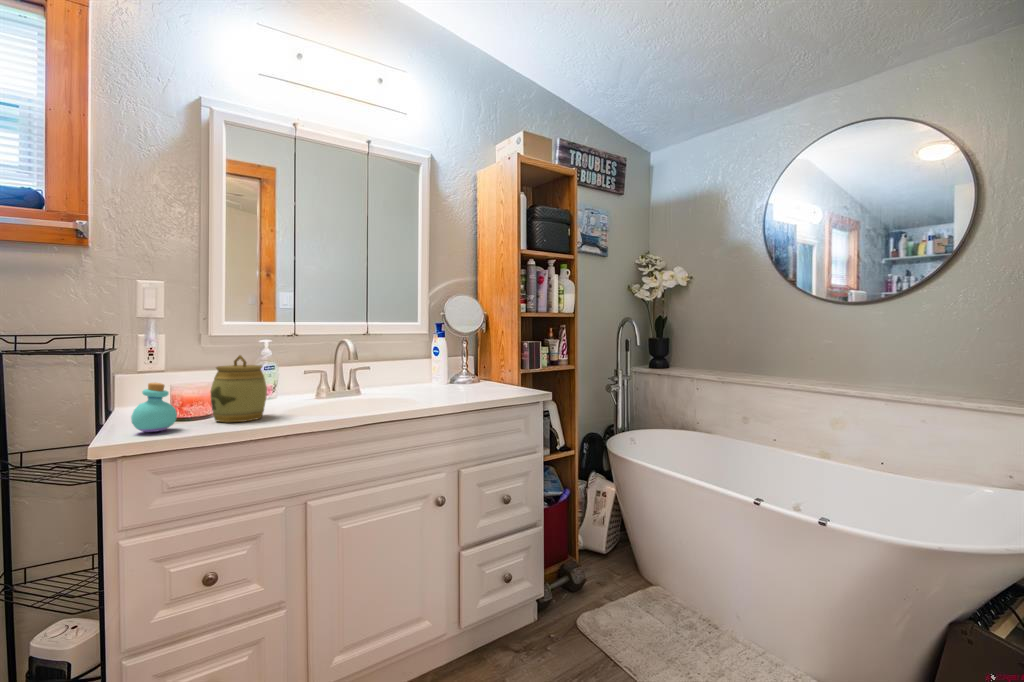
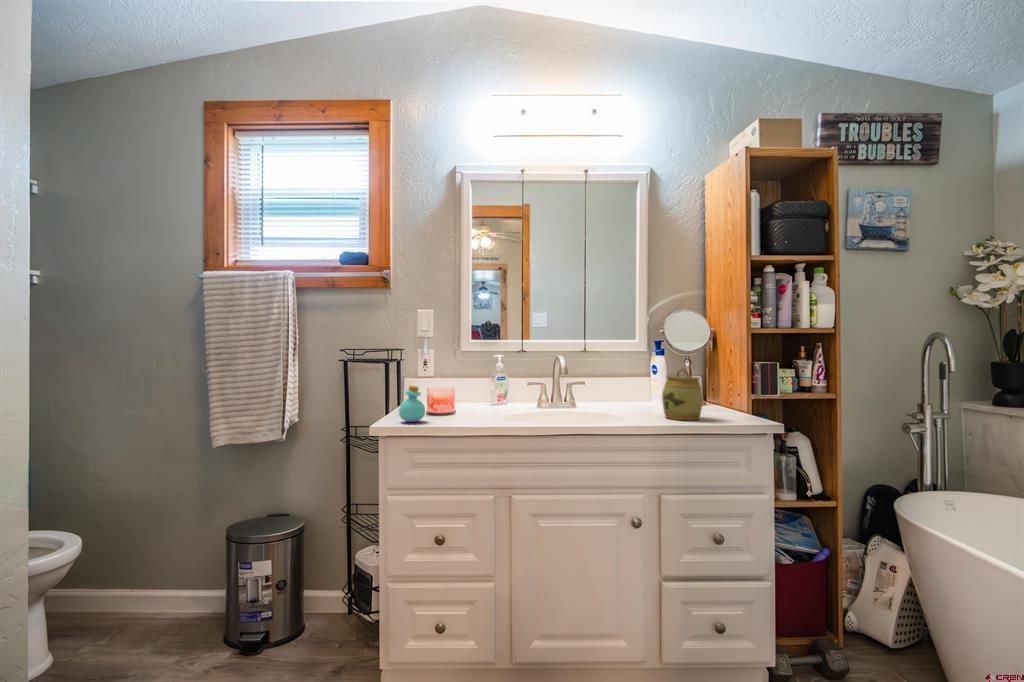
jar: present [211,355,267,422] -> present [662,369,703,420]

